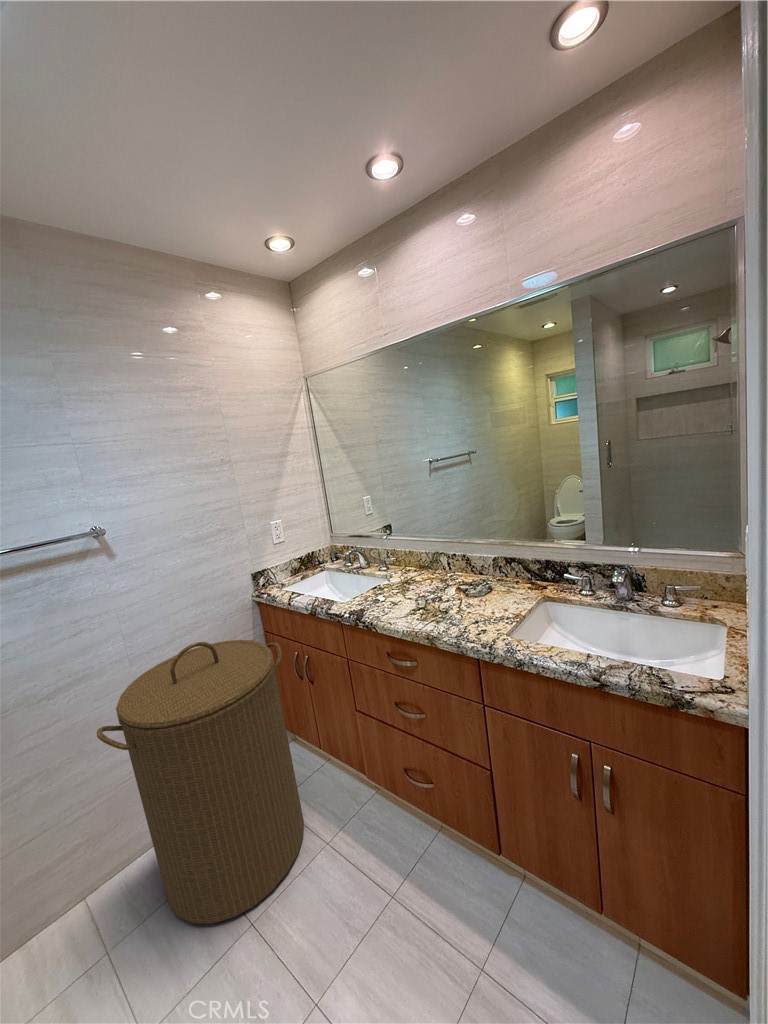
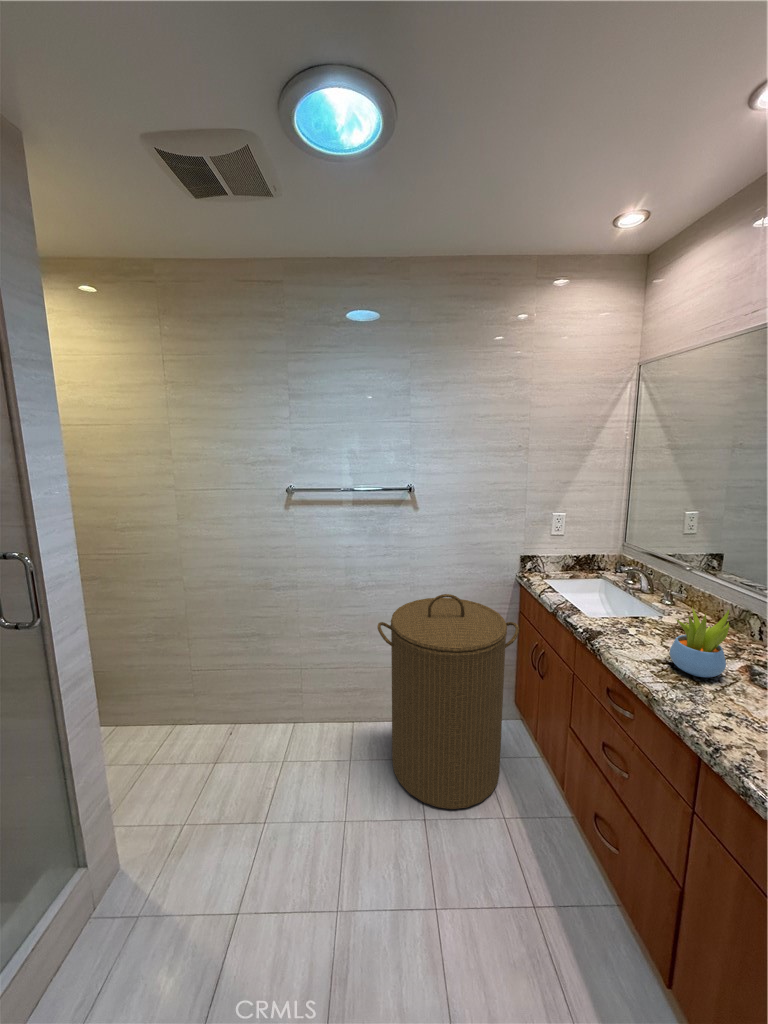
succulent plant: none [417,548,455,608] -> present [670,607,730,677]

